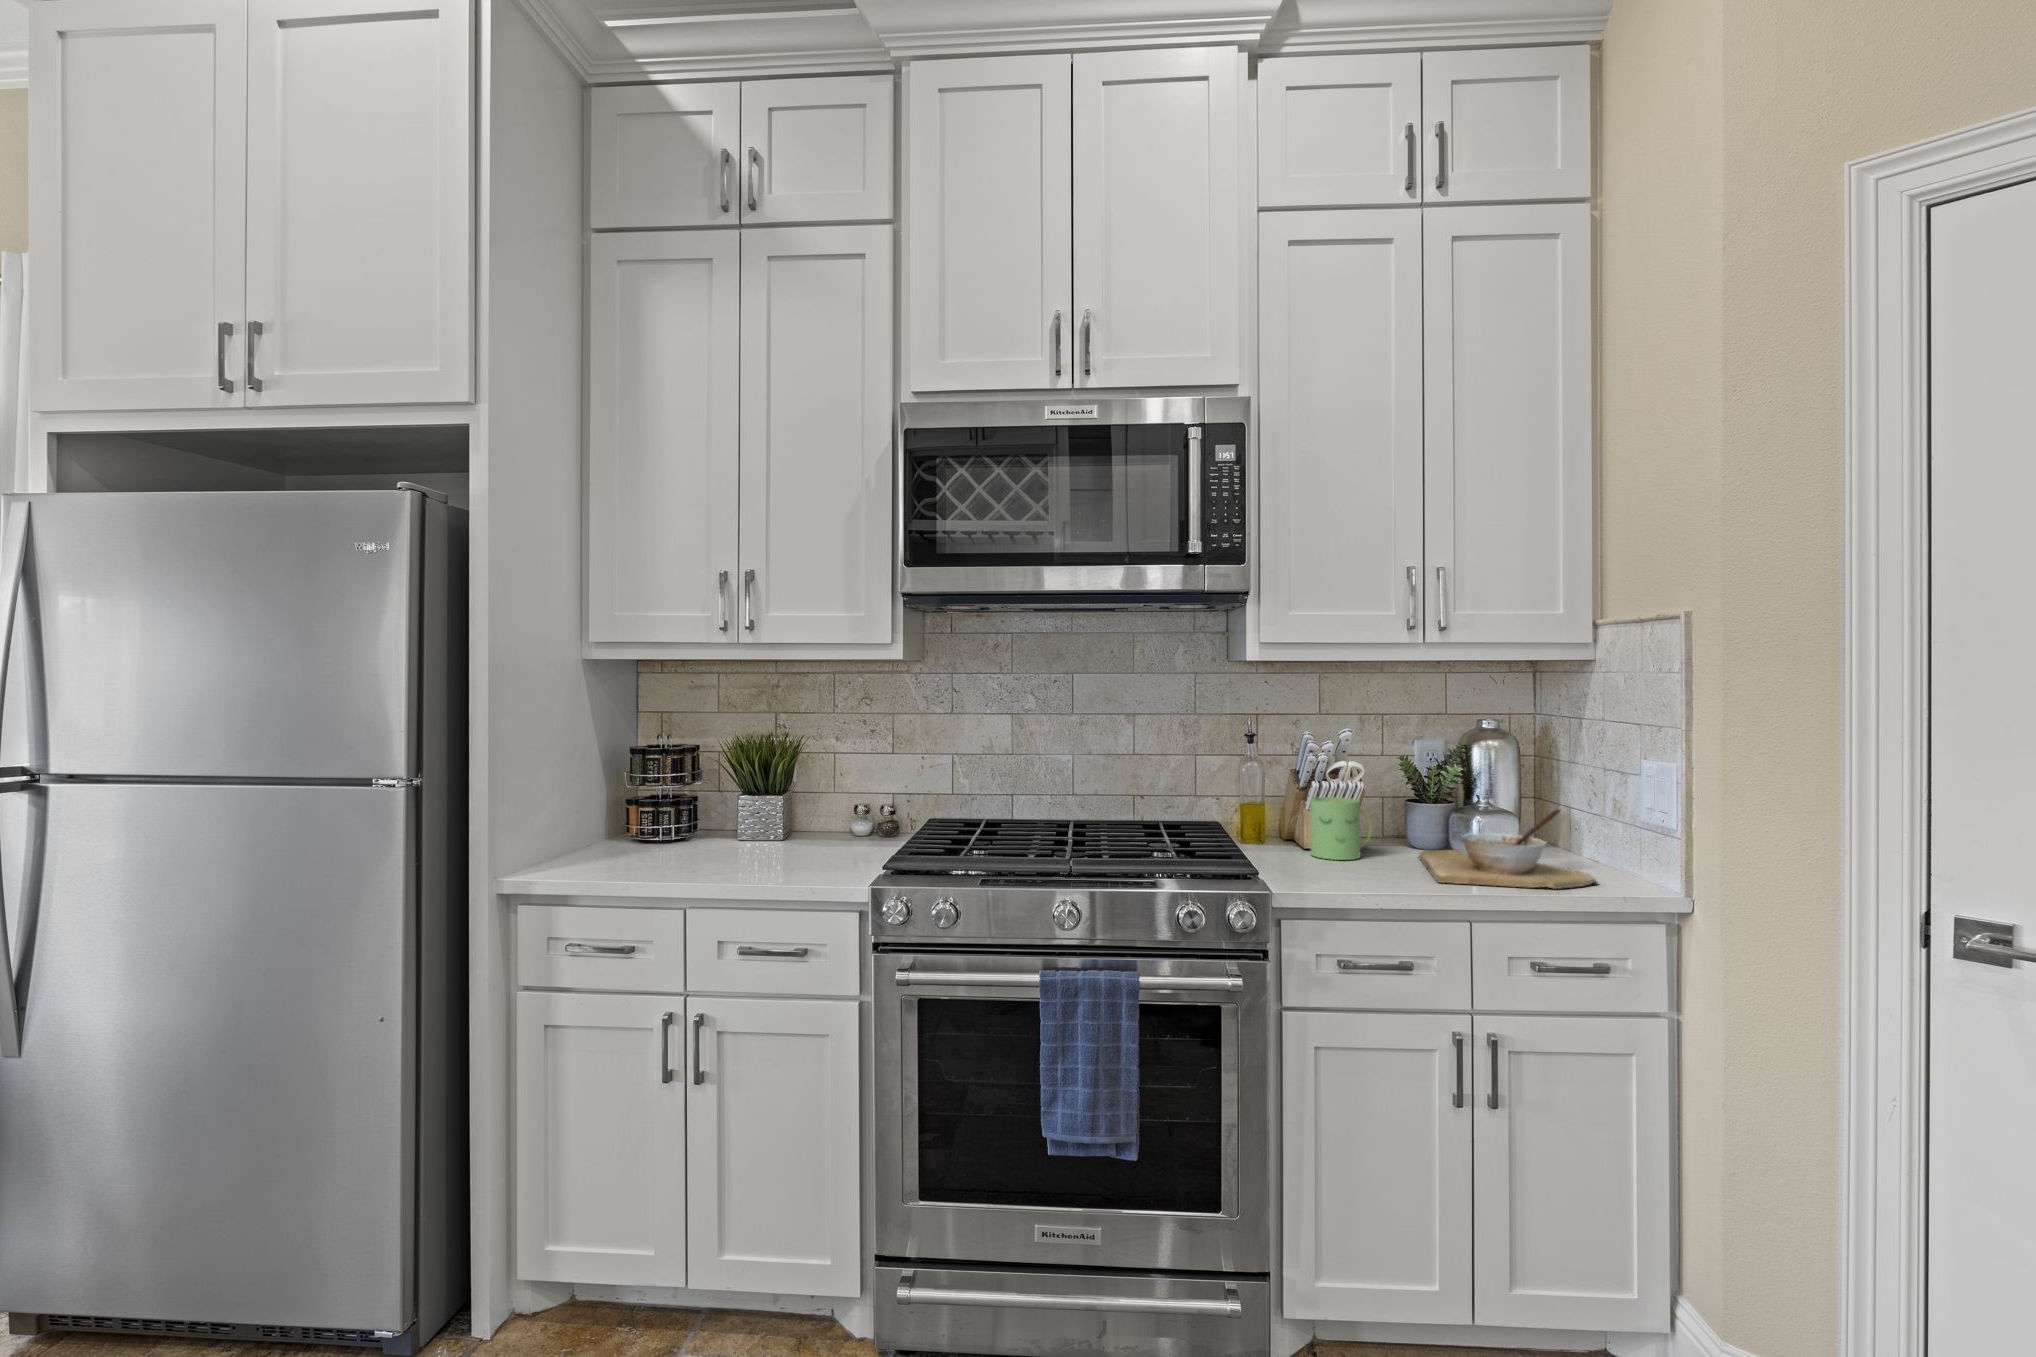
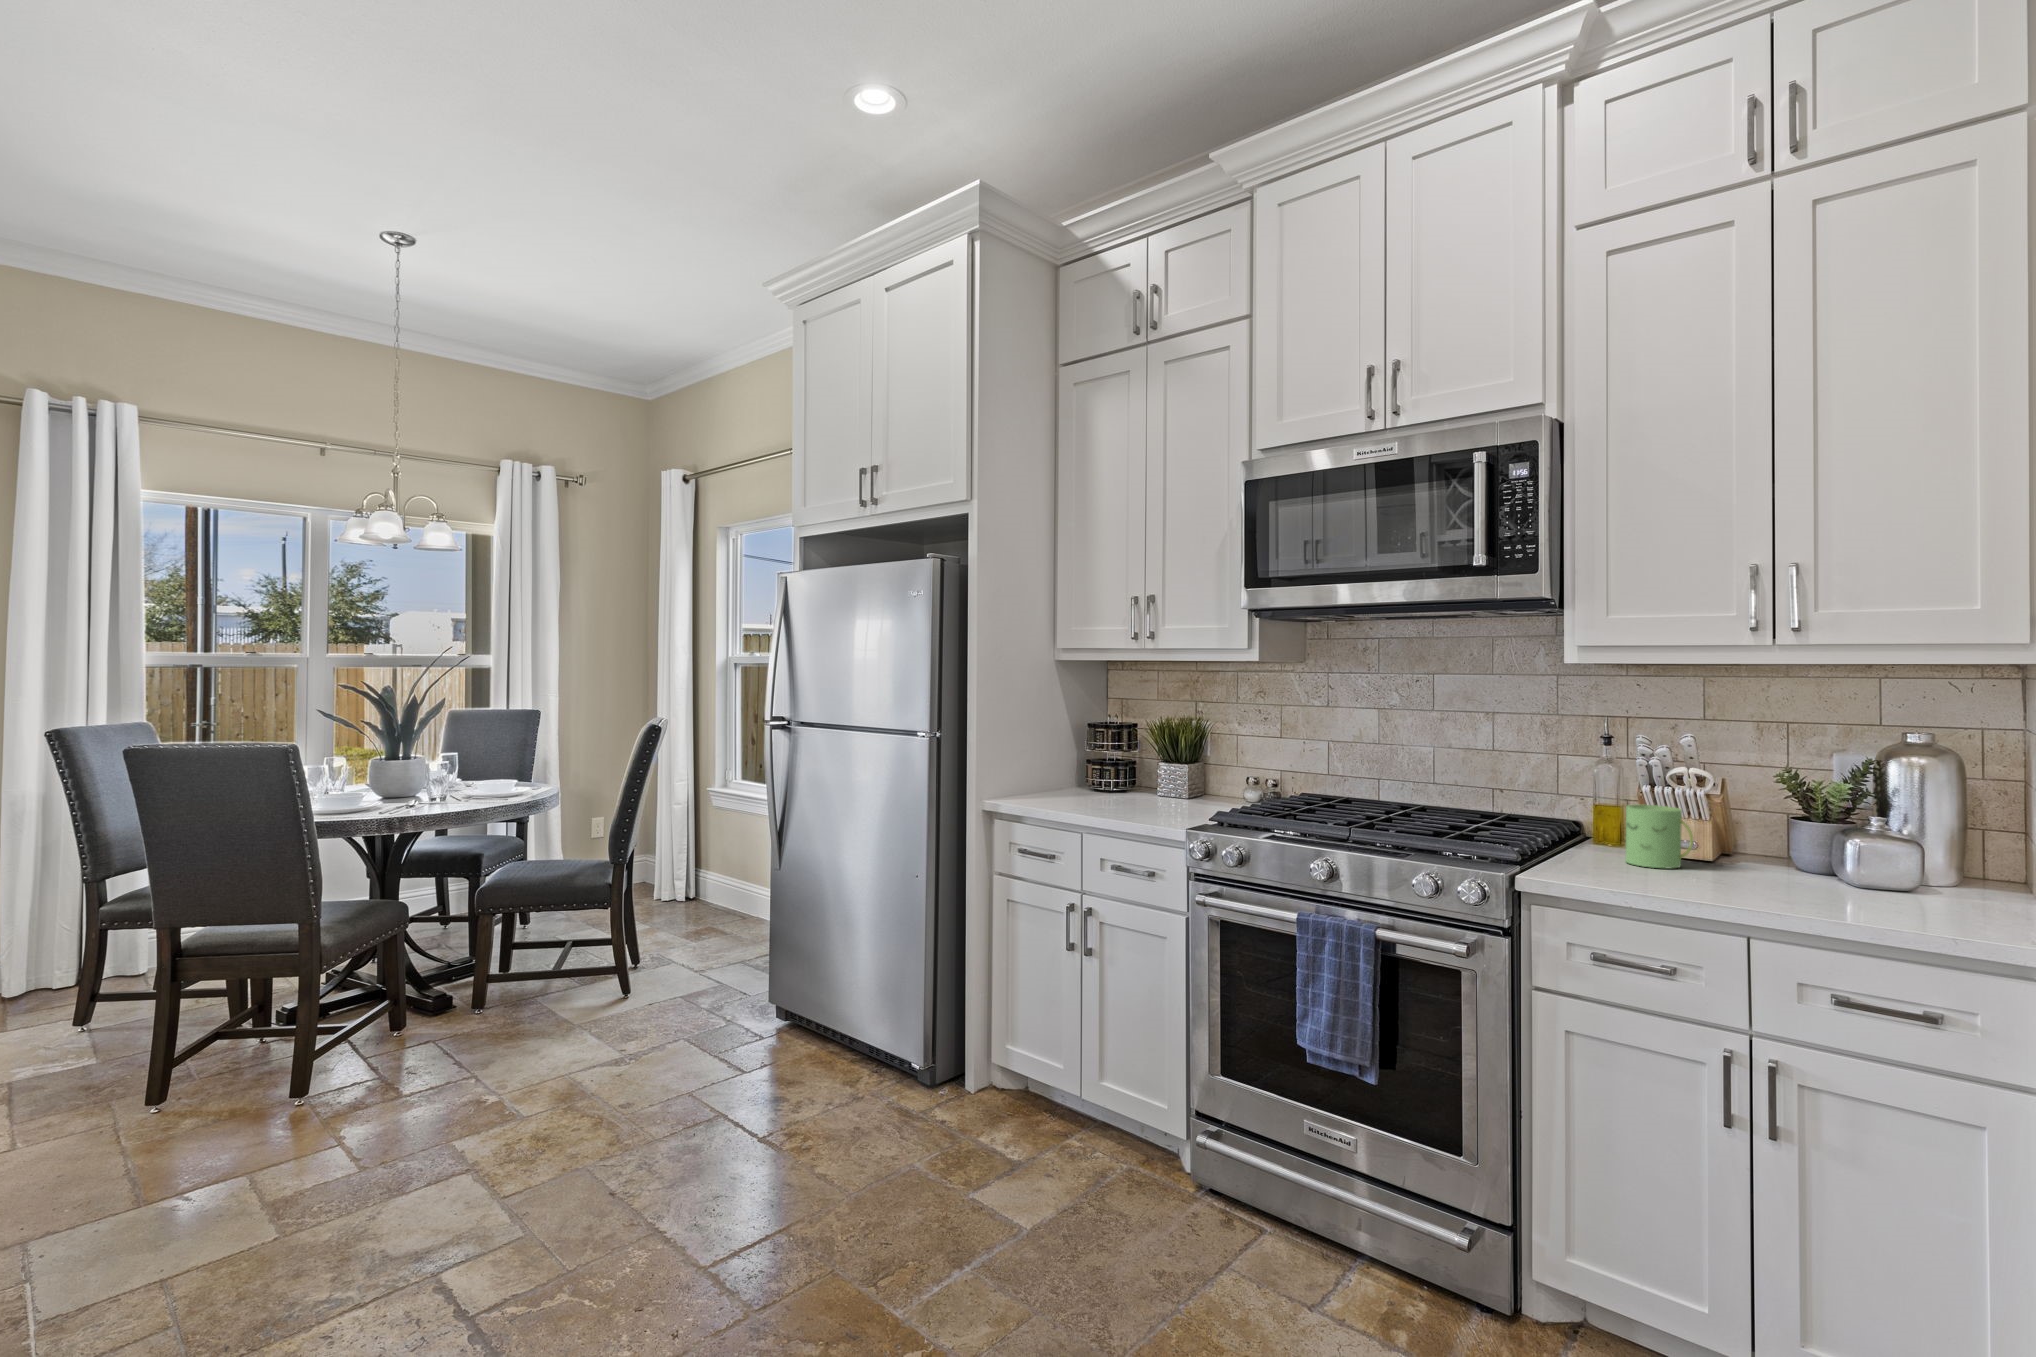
bowl: present [1419,810,1596,889] -> none [1693,837,1899,915]

